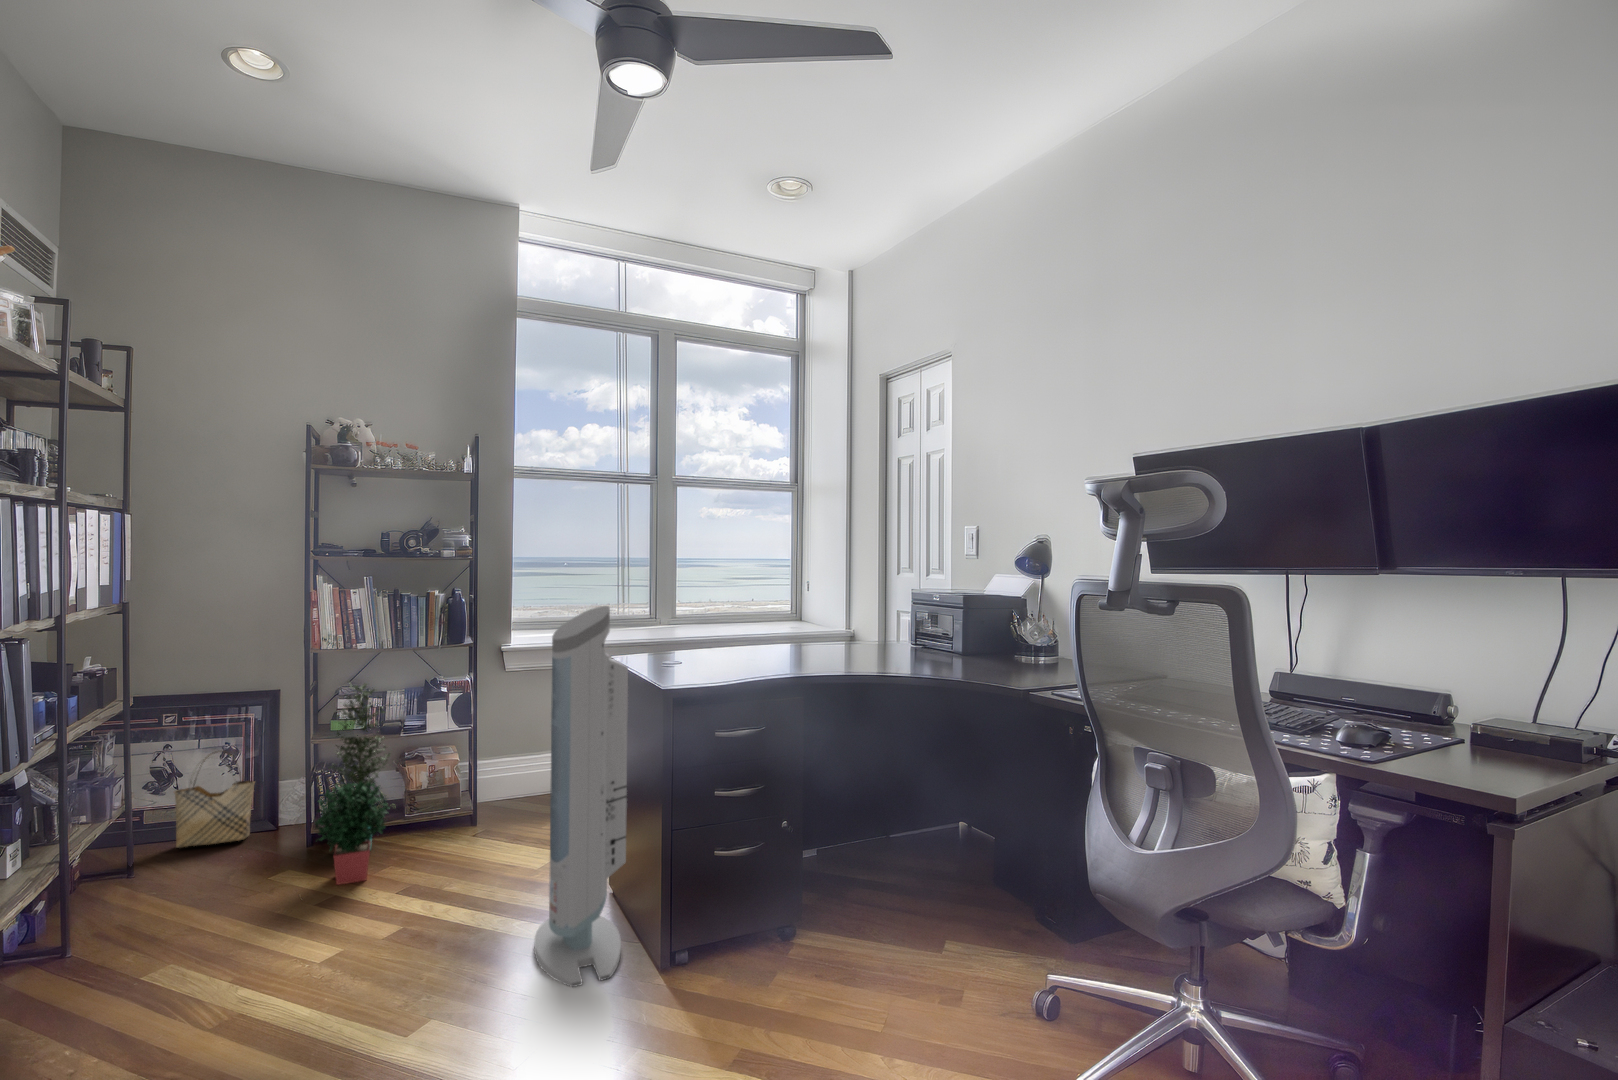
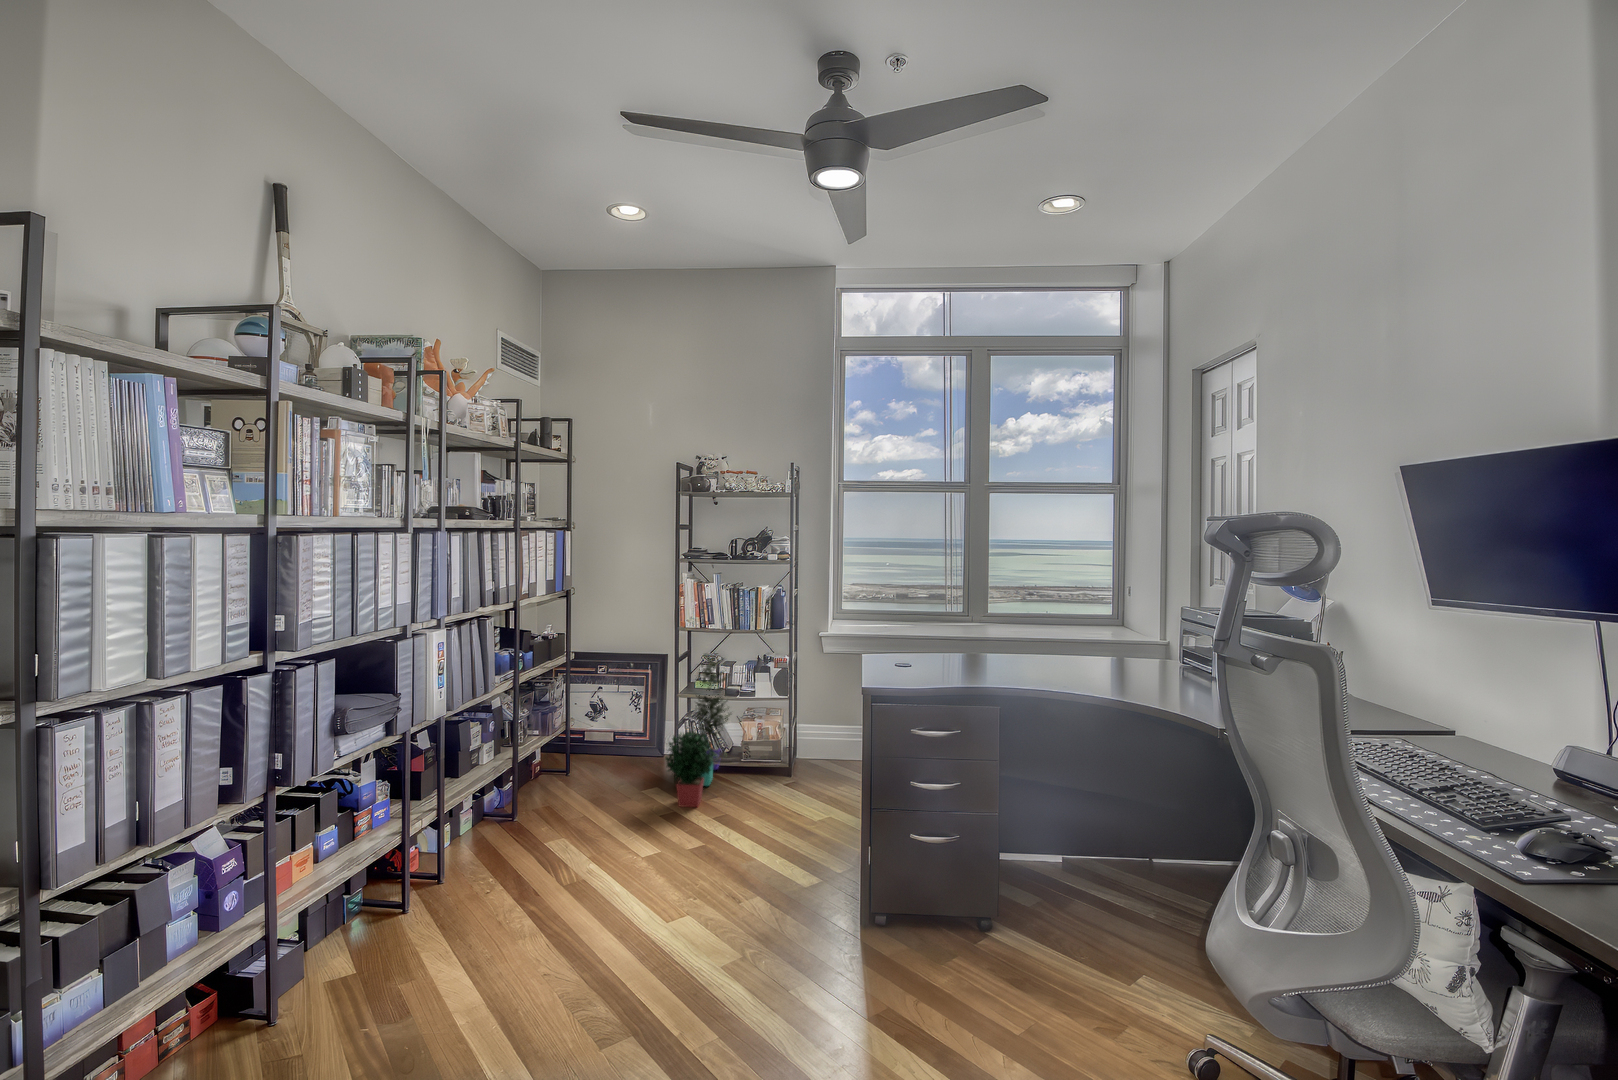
air purifier: present [534,606,628,987] -> none [779,615,850,923]
woven basket: present [174,751,255,848] -> none [599,696,646,762]

